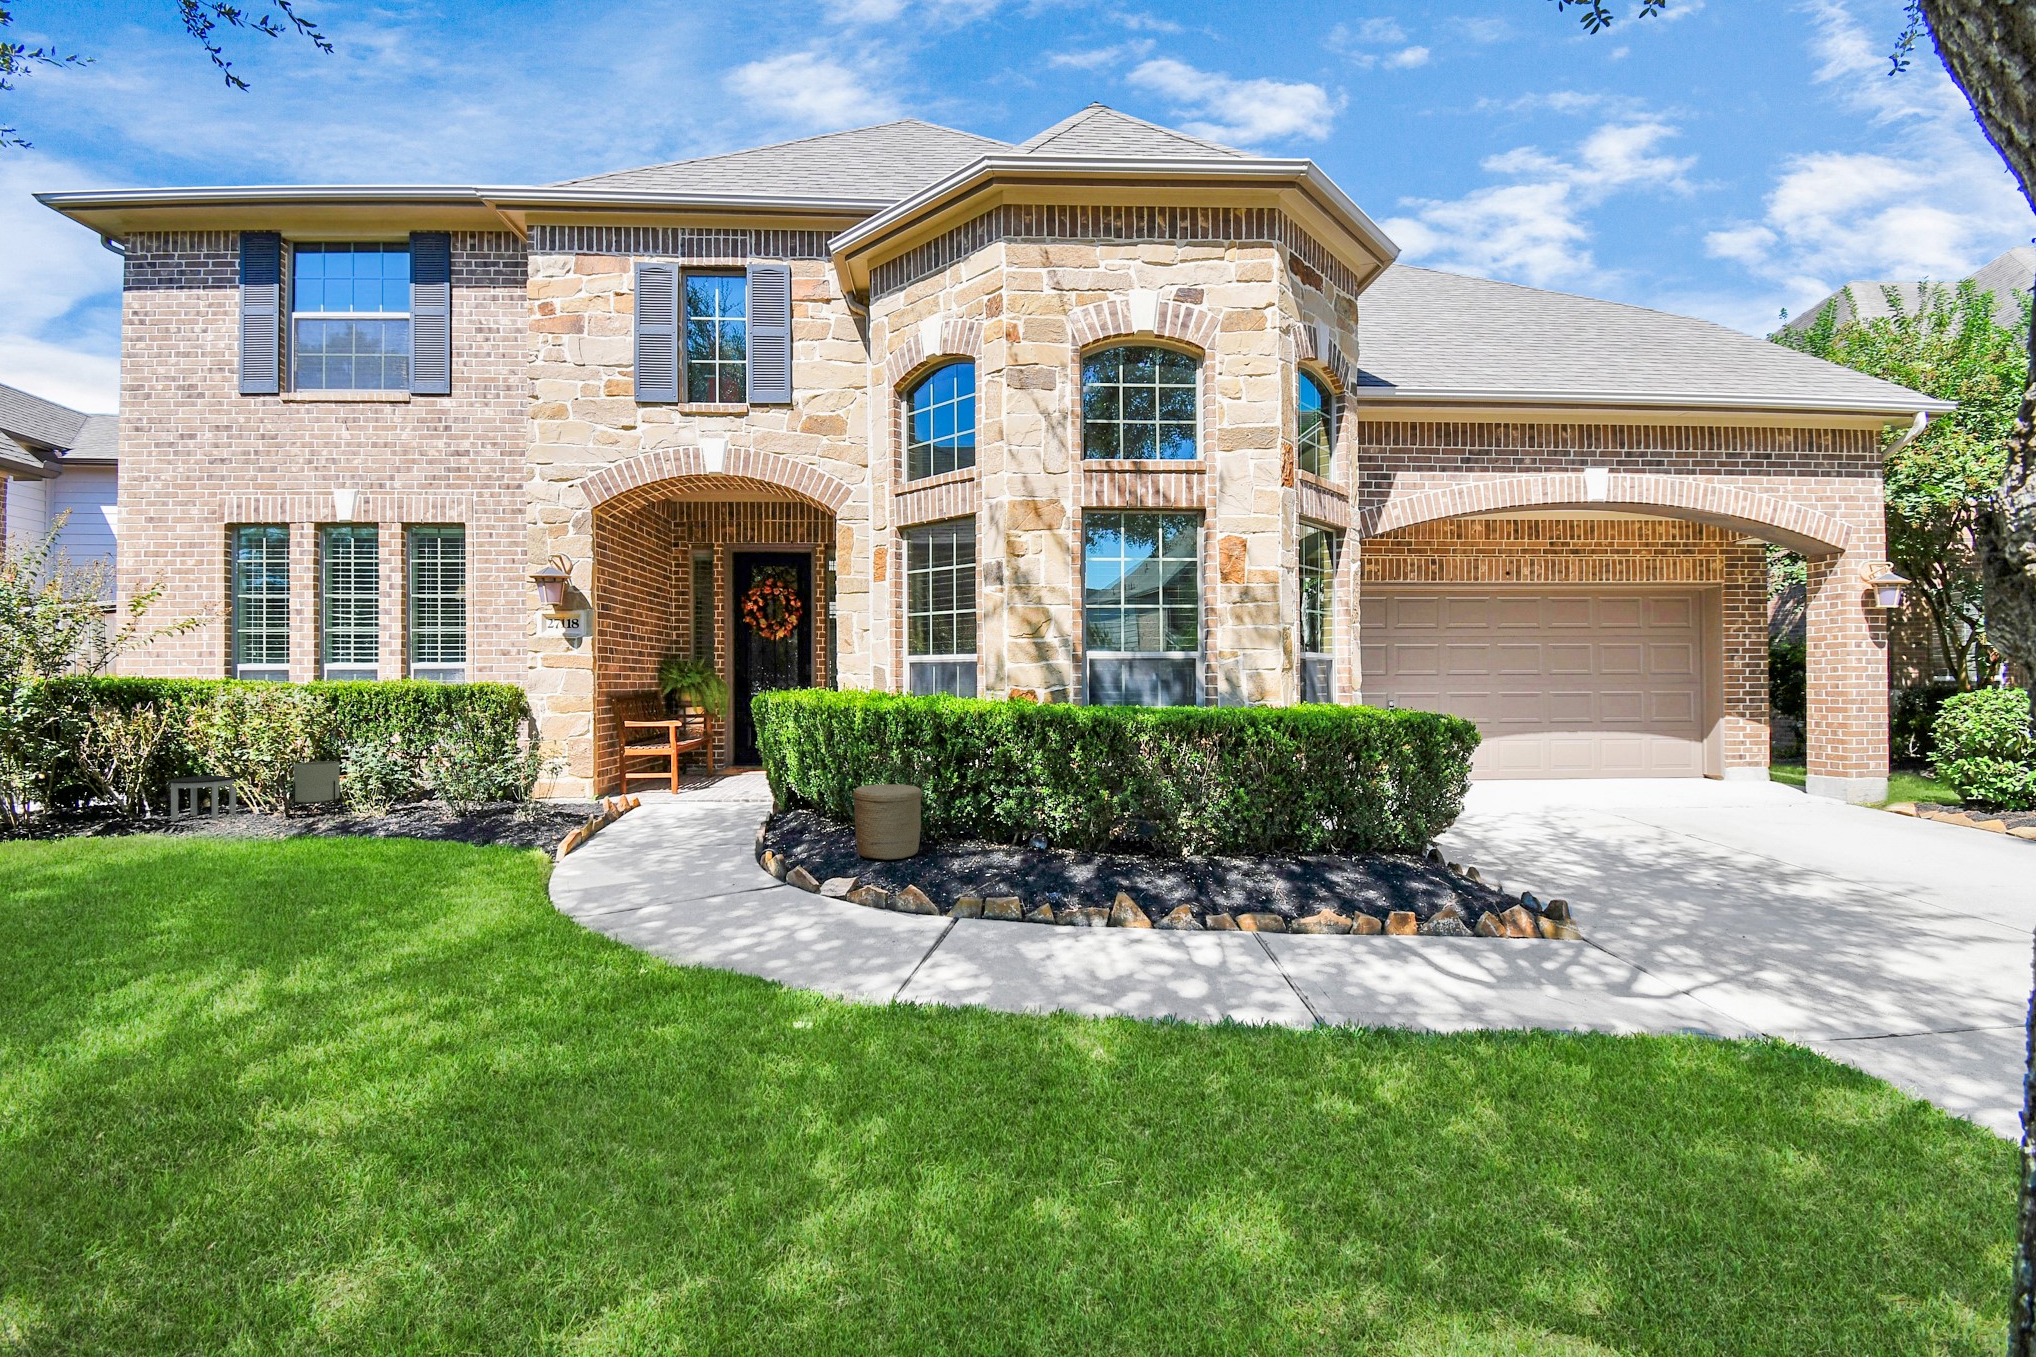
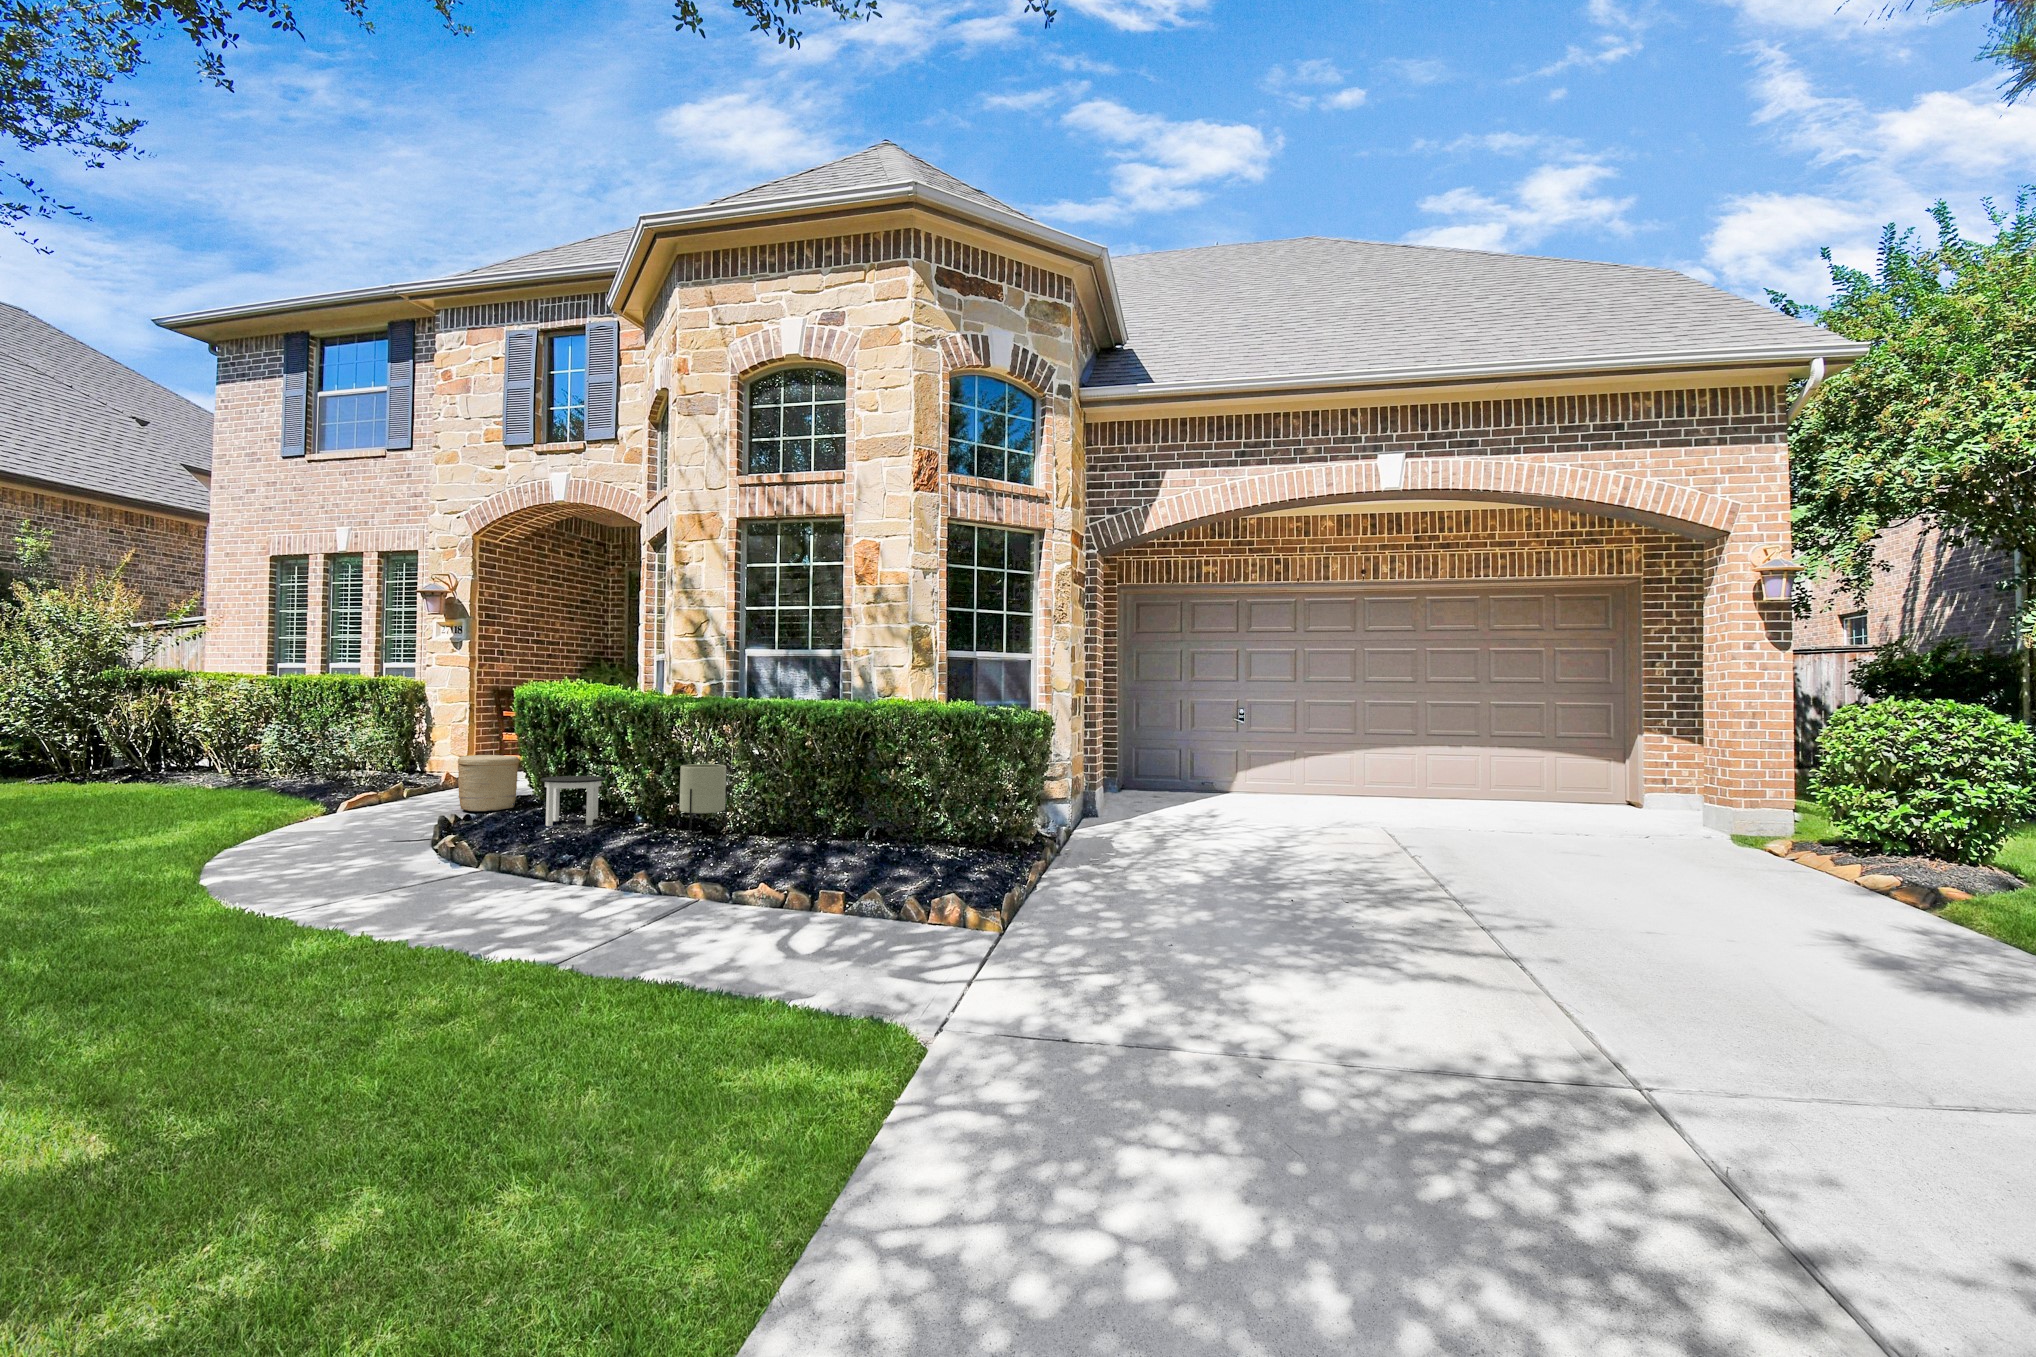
planter: present [293,761,340,819] -> present [680,764,727,834]
round table: present [168,775,239,821] -> present [541,776,605,826]

